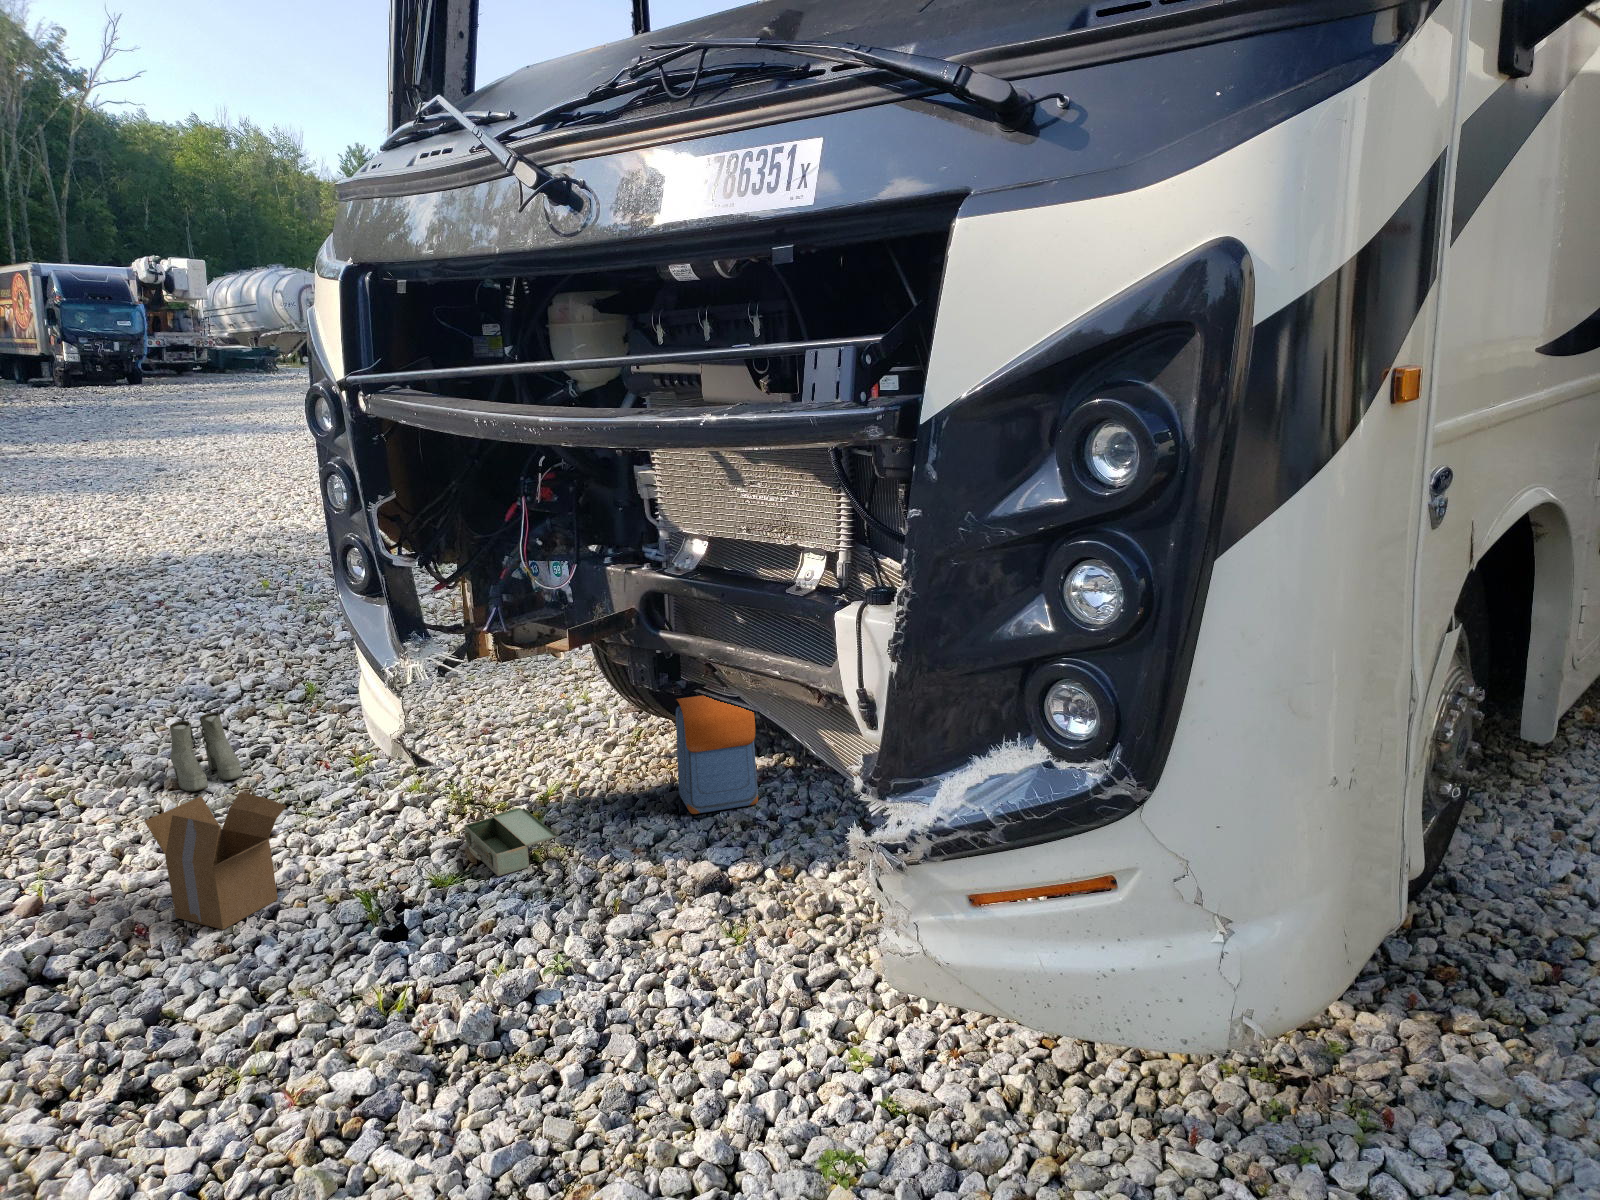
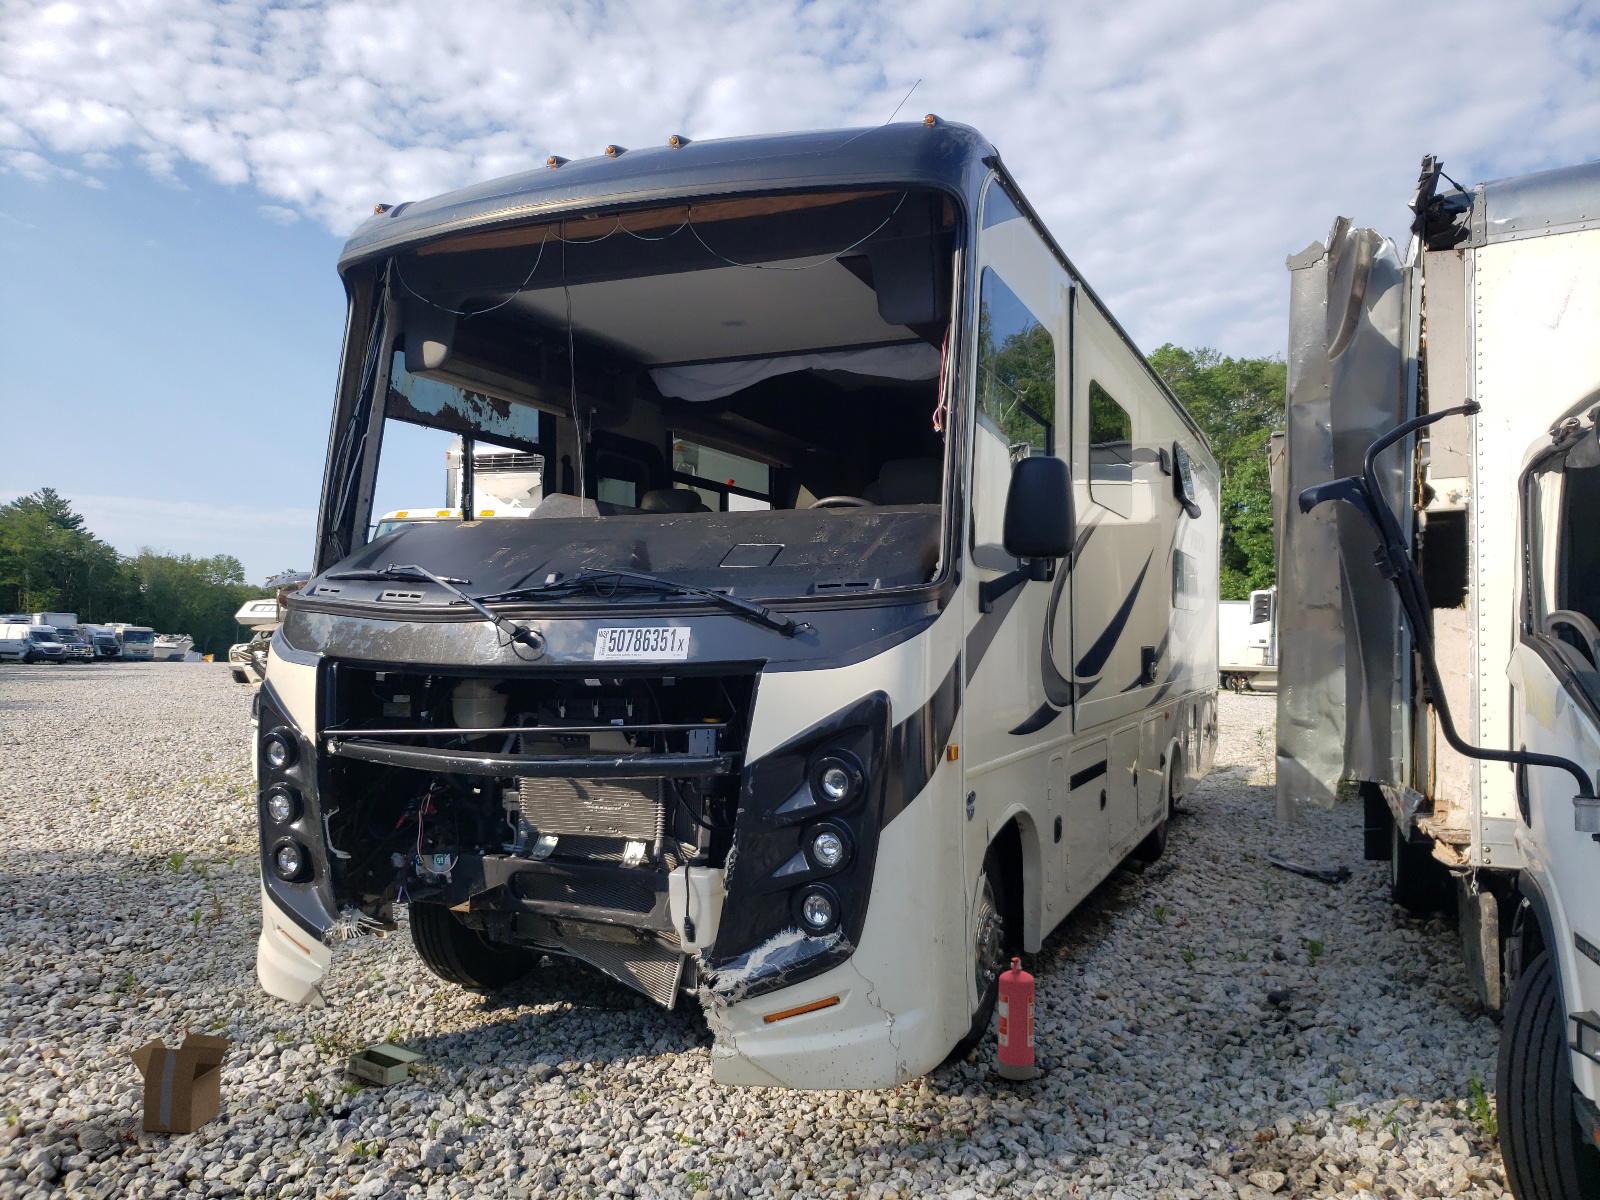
backpack: present [675,695,758,814] -> none [495,950,558,1041]
boots: present [170,713,242,792] -> none [50,993,115,1058]
fire extinguisher: none [1457,774,1549,986] -> present [998,958,1035,1080]

